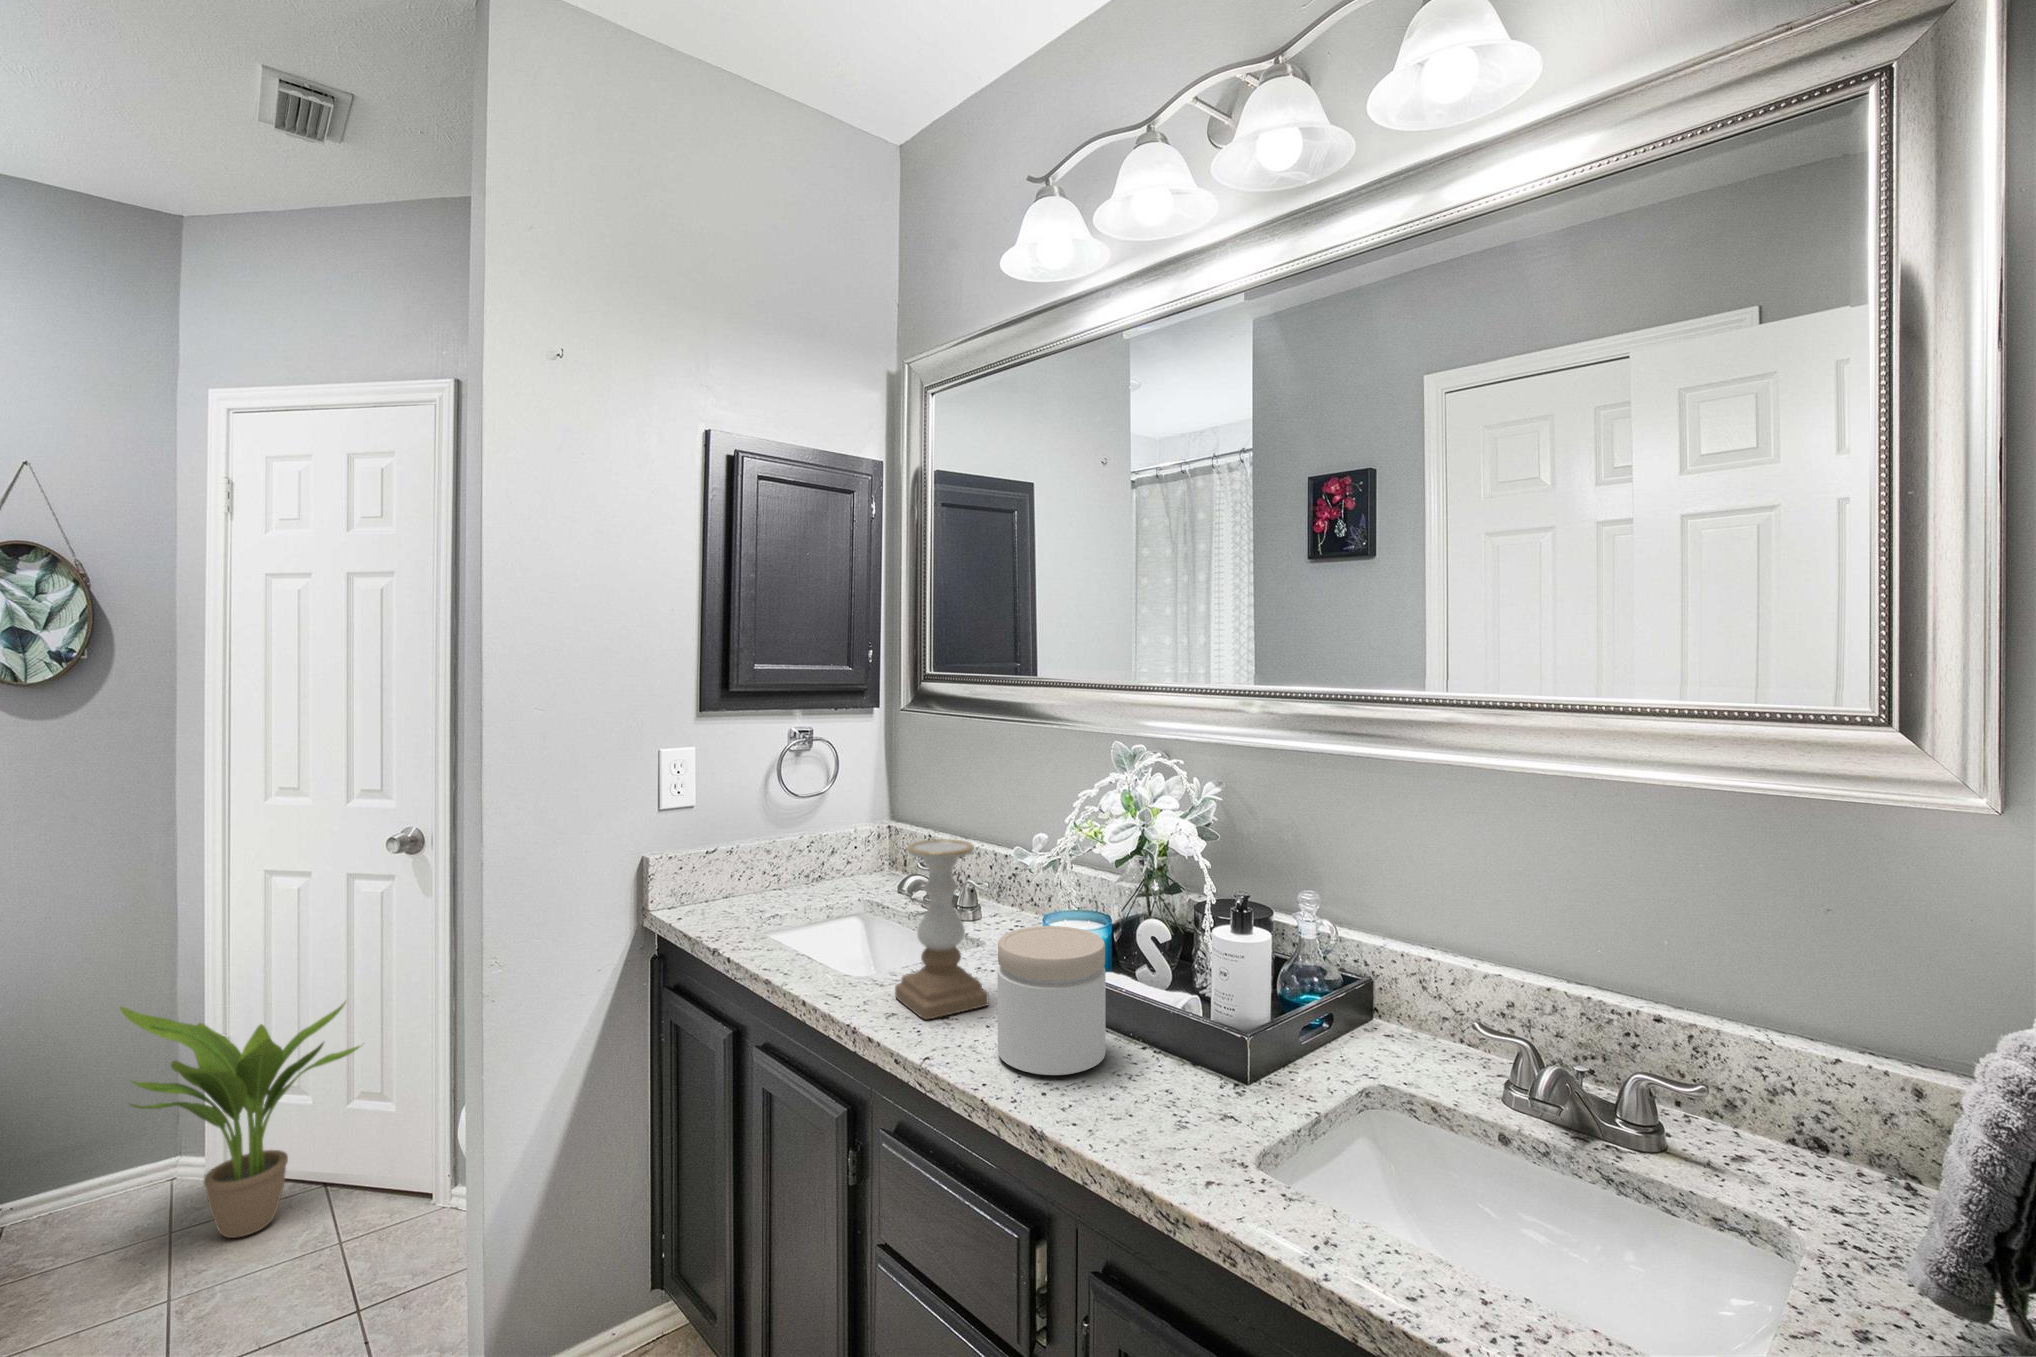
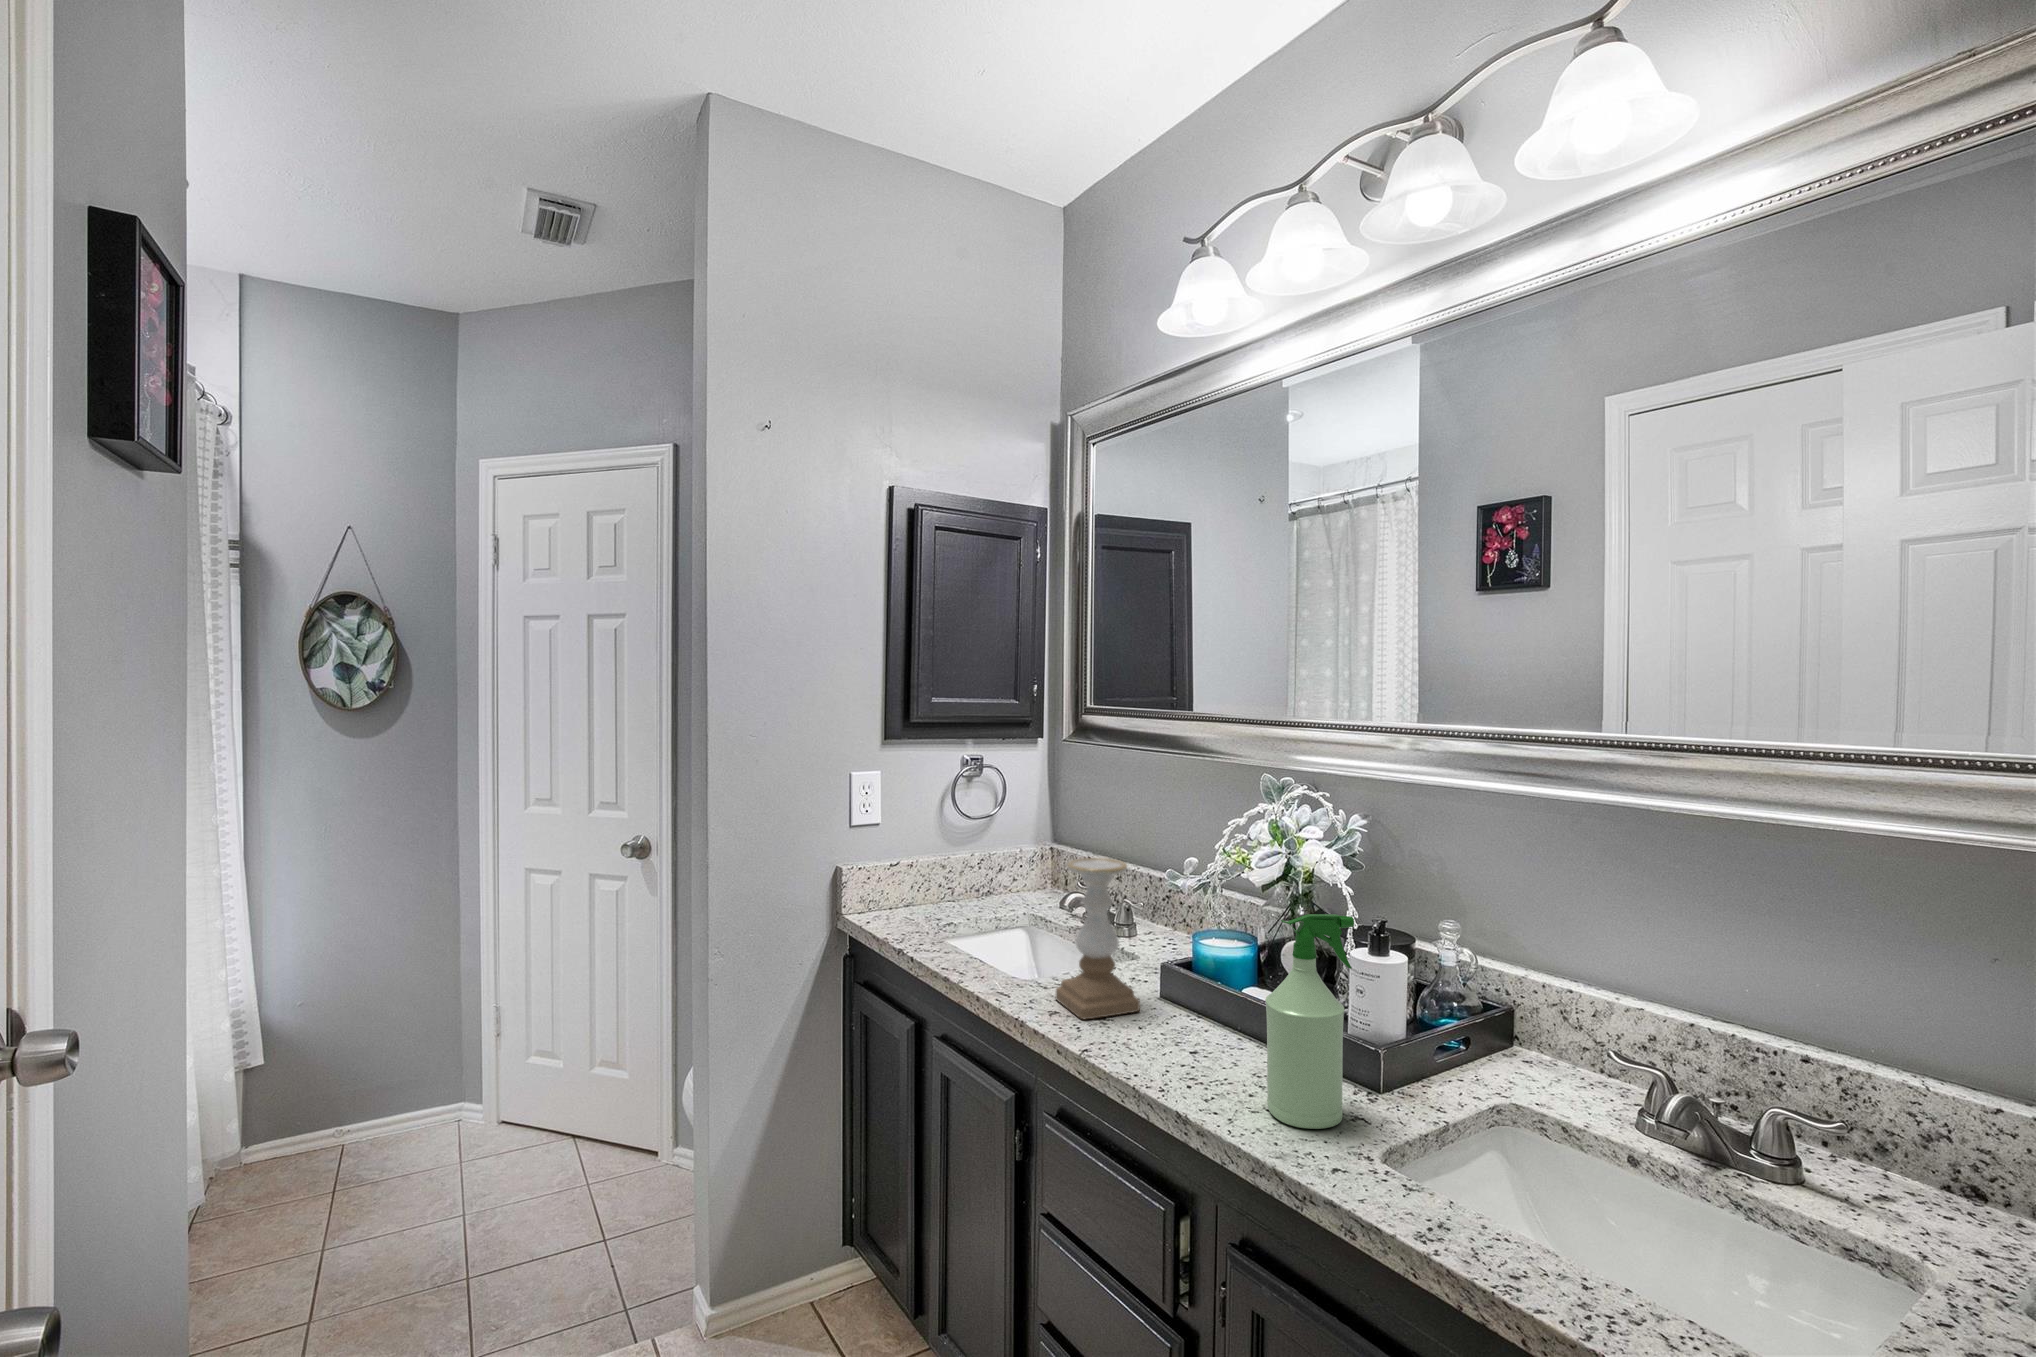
spray bottle: none [1128,895,1222,1133] -> present [1265,914,1354,1129]
jar: present [998,926,1106,1075] -> none [1148,940,1247,1073]
potted plant: present [120,1002,360,1238] -> none [416,974,600,1178]

